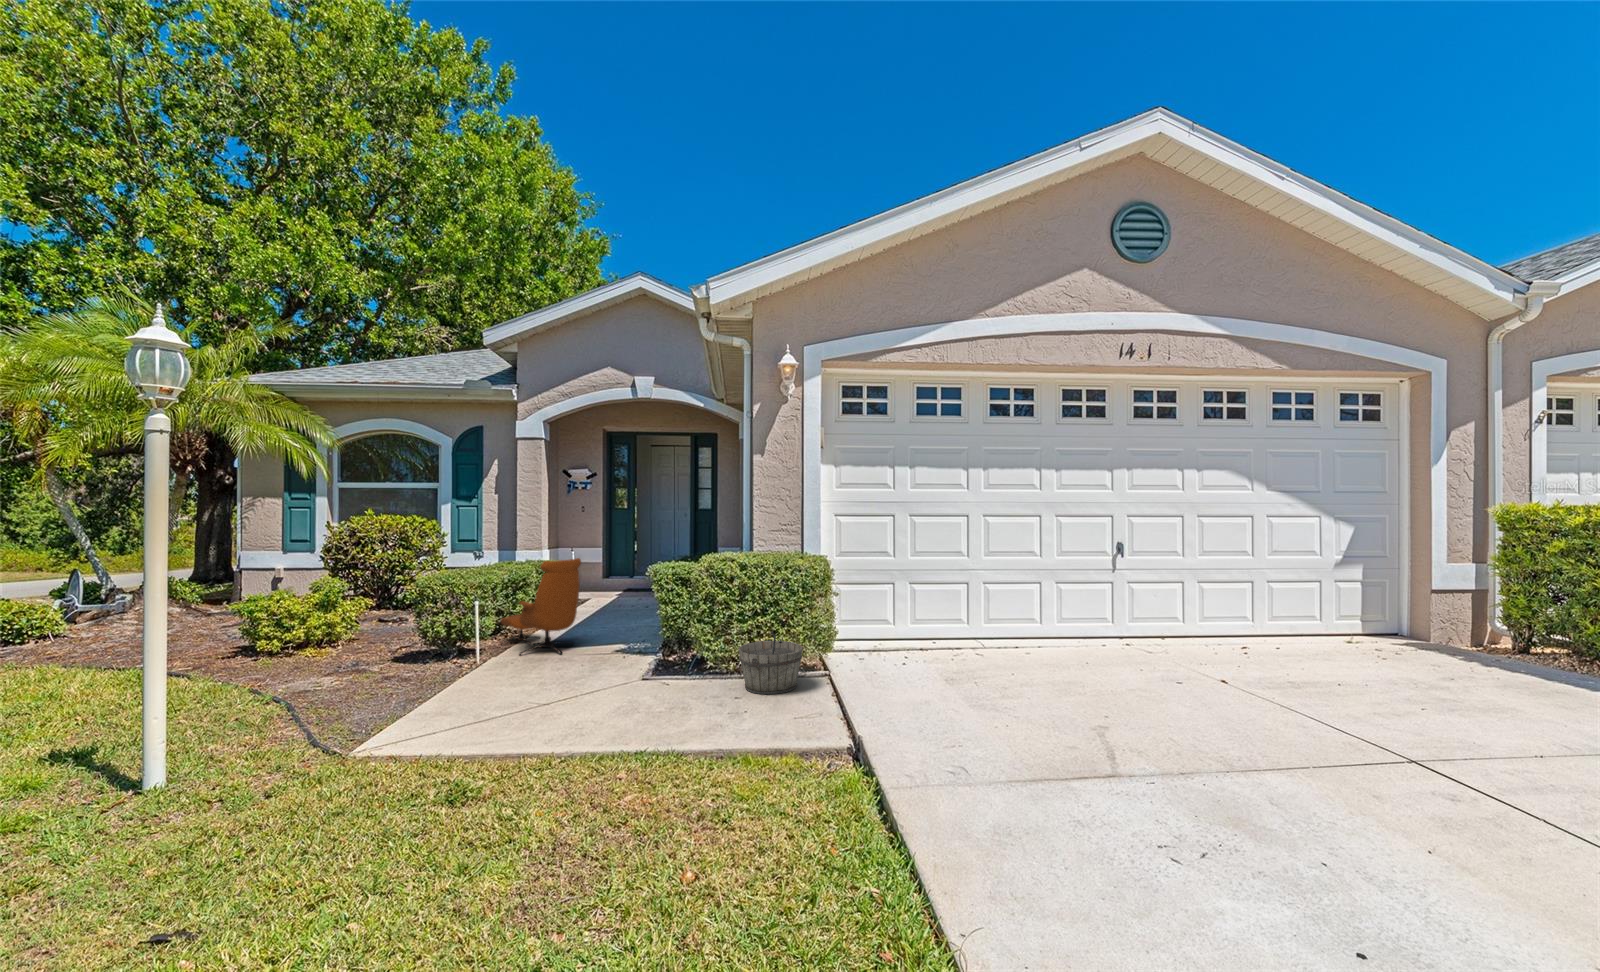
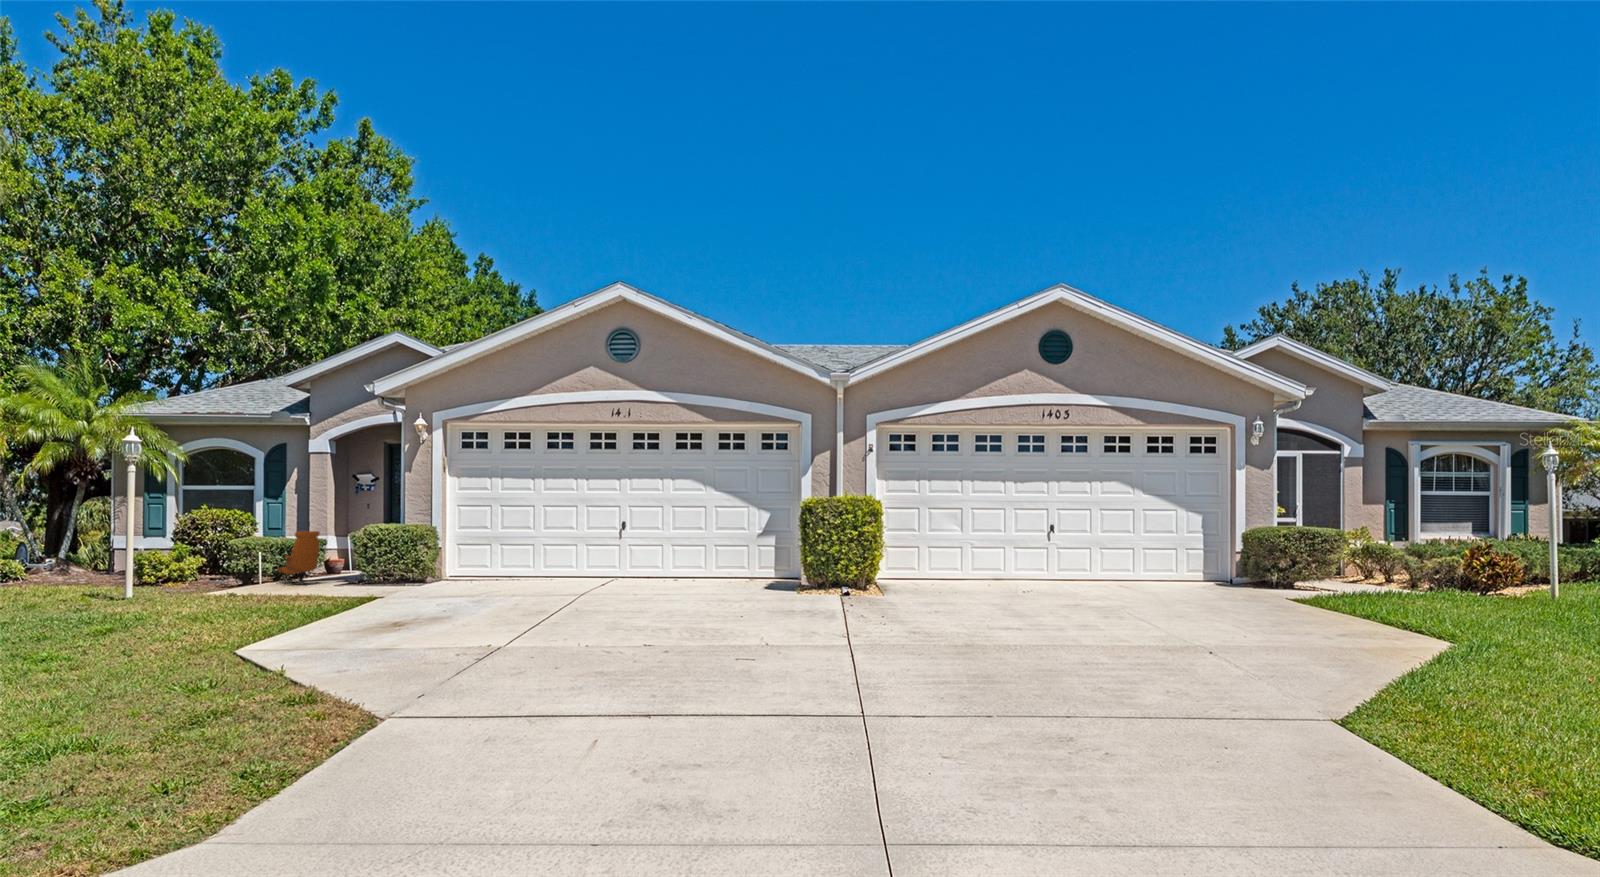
wooden bucket: present [738,632,803,694] -> none [378,564,412,592]

